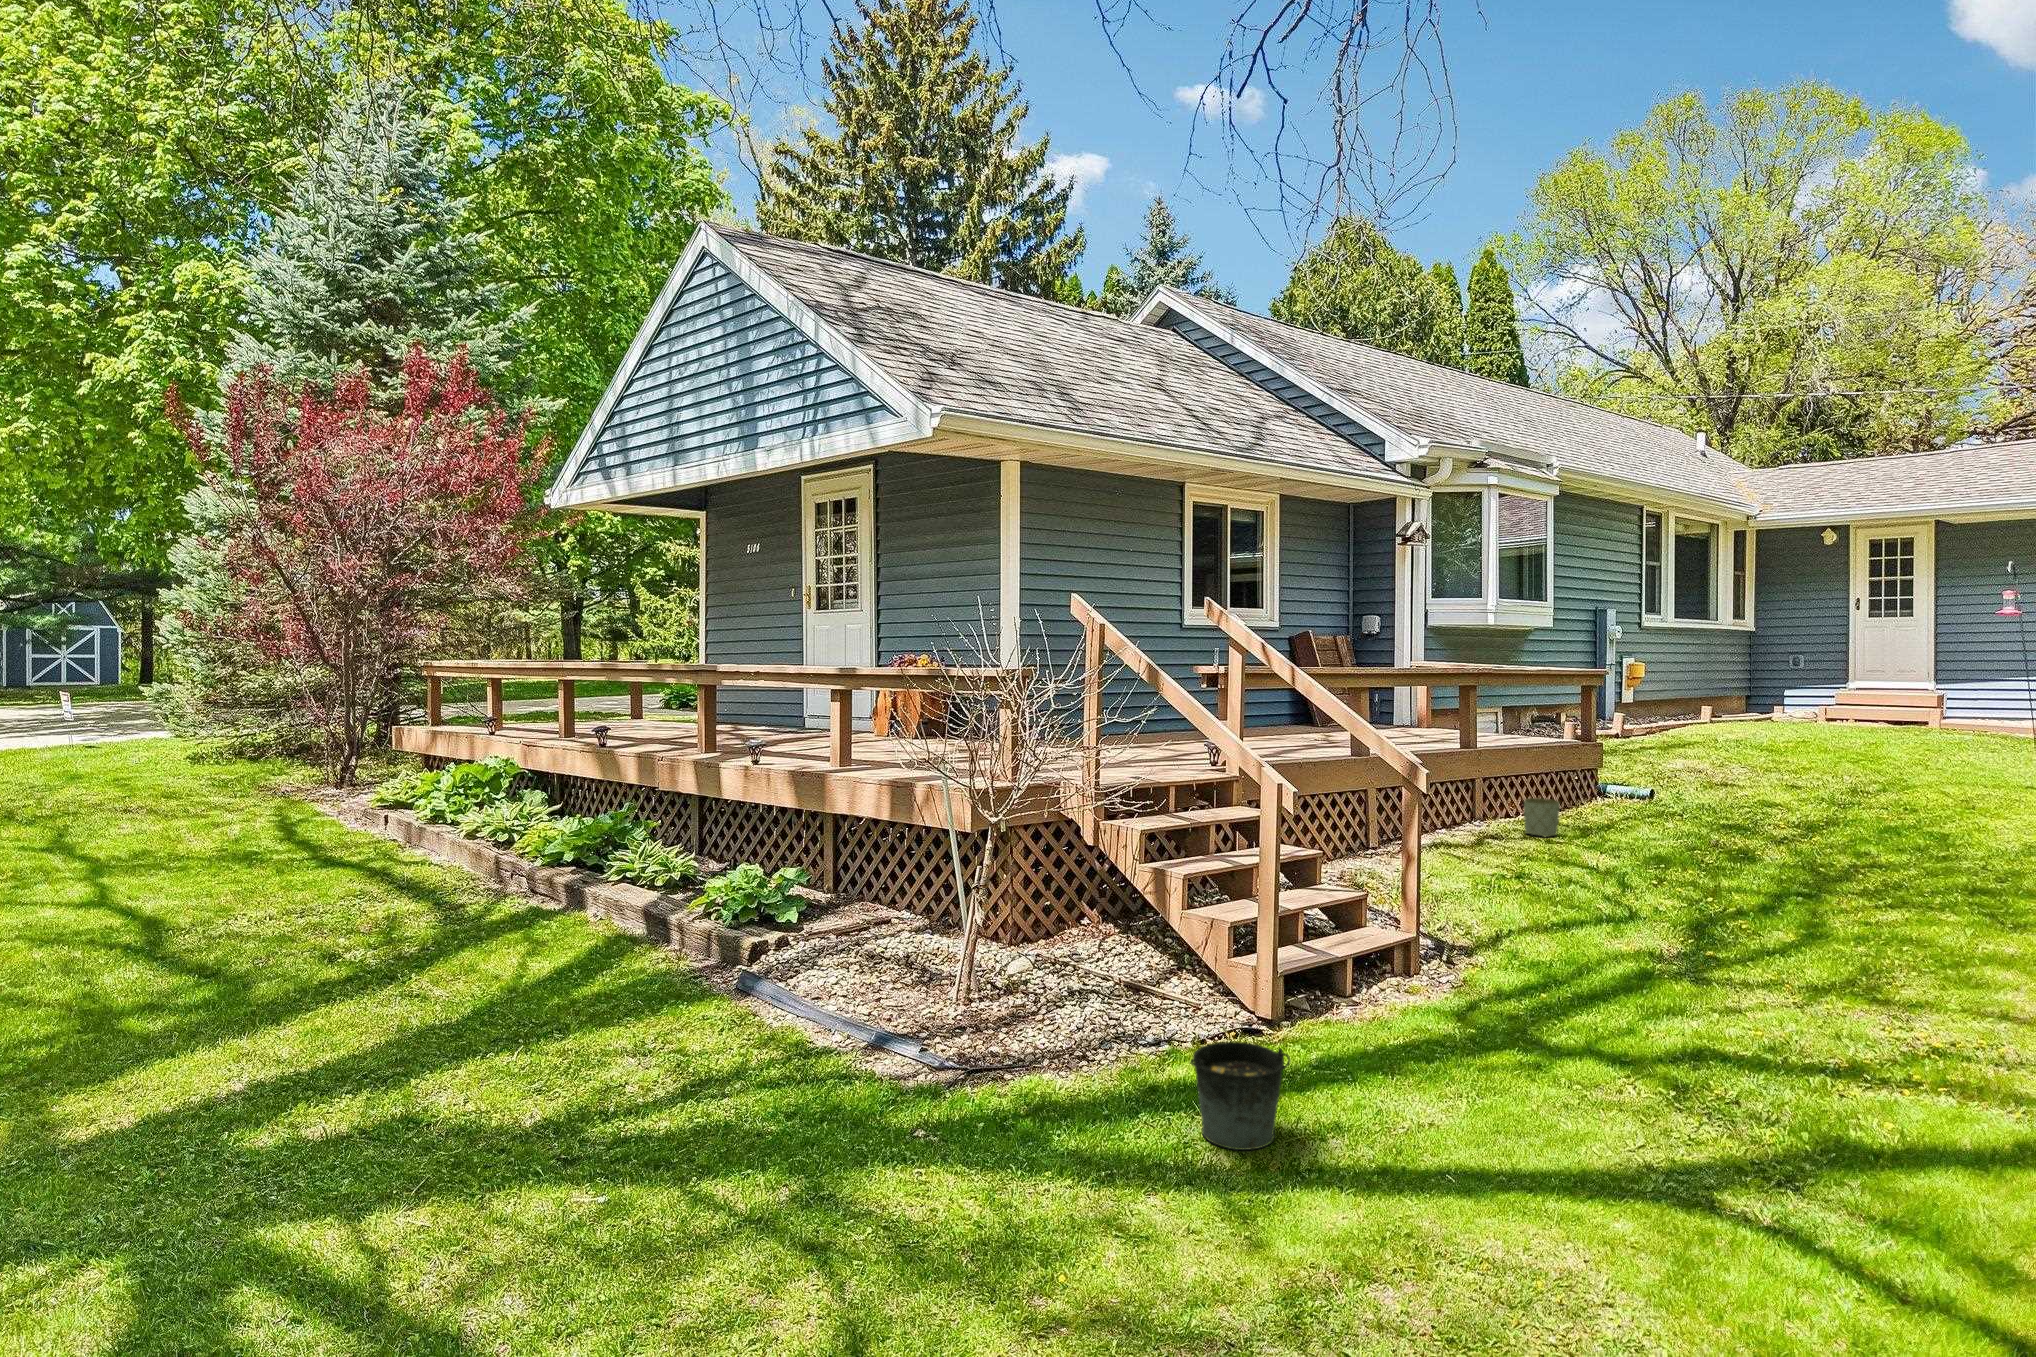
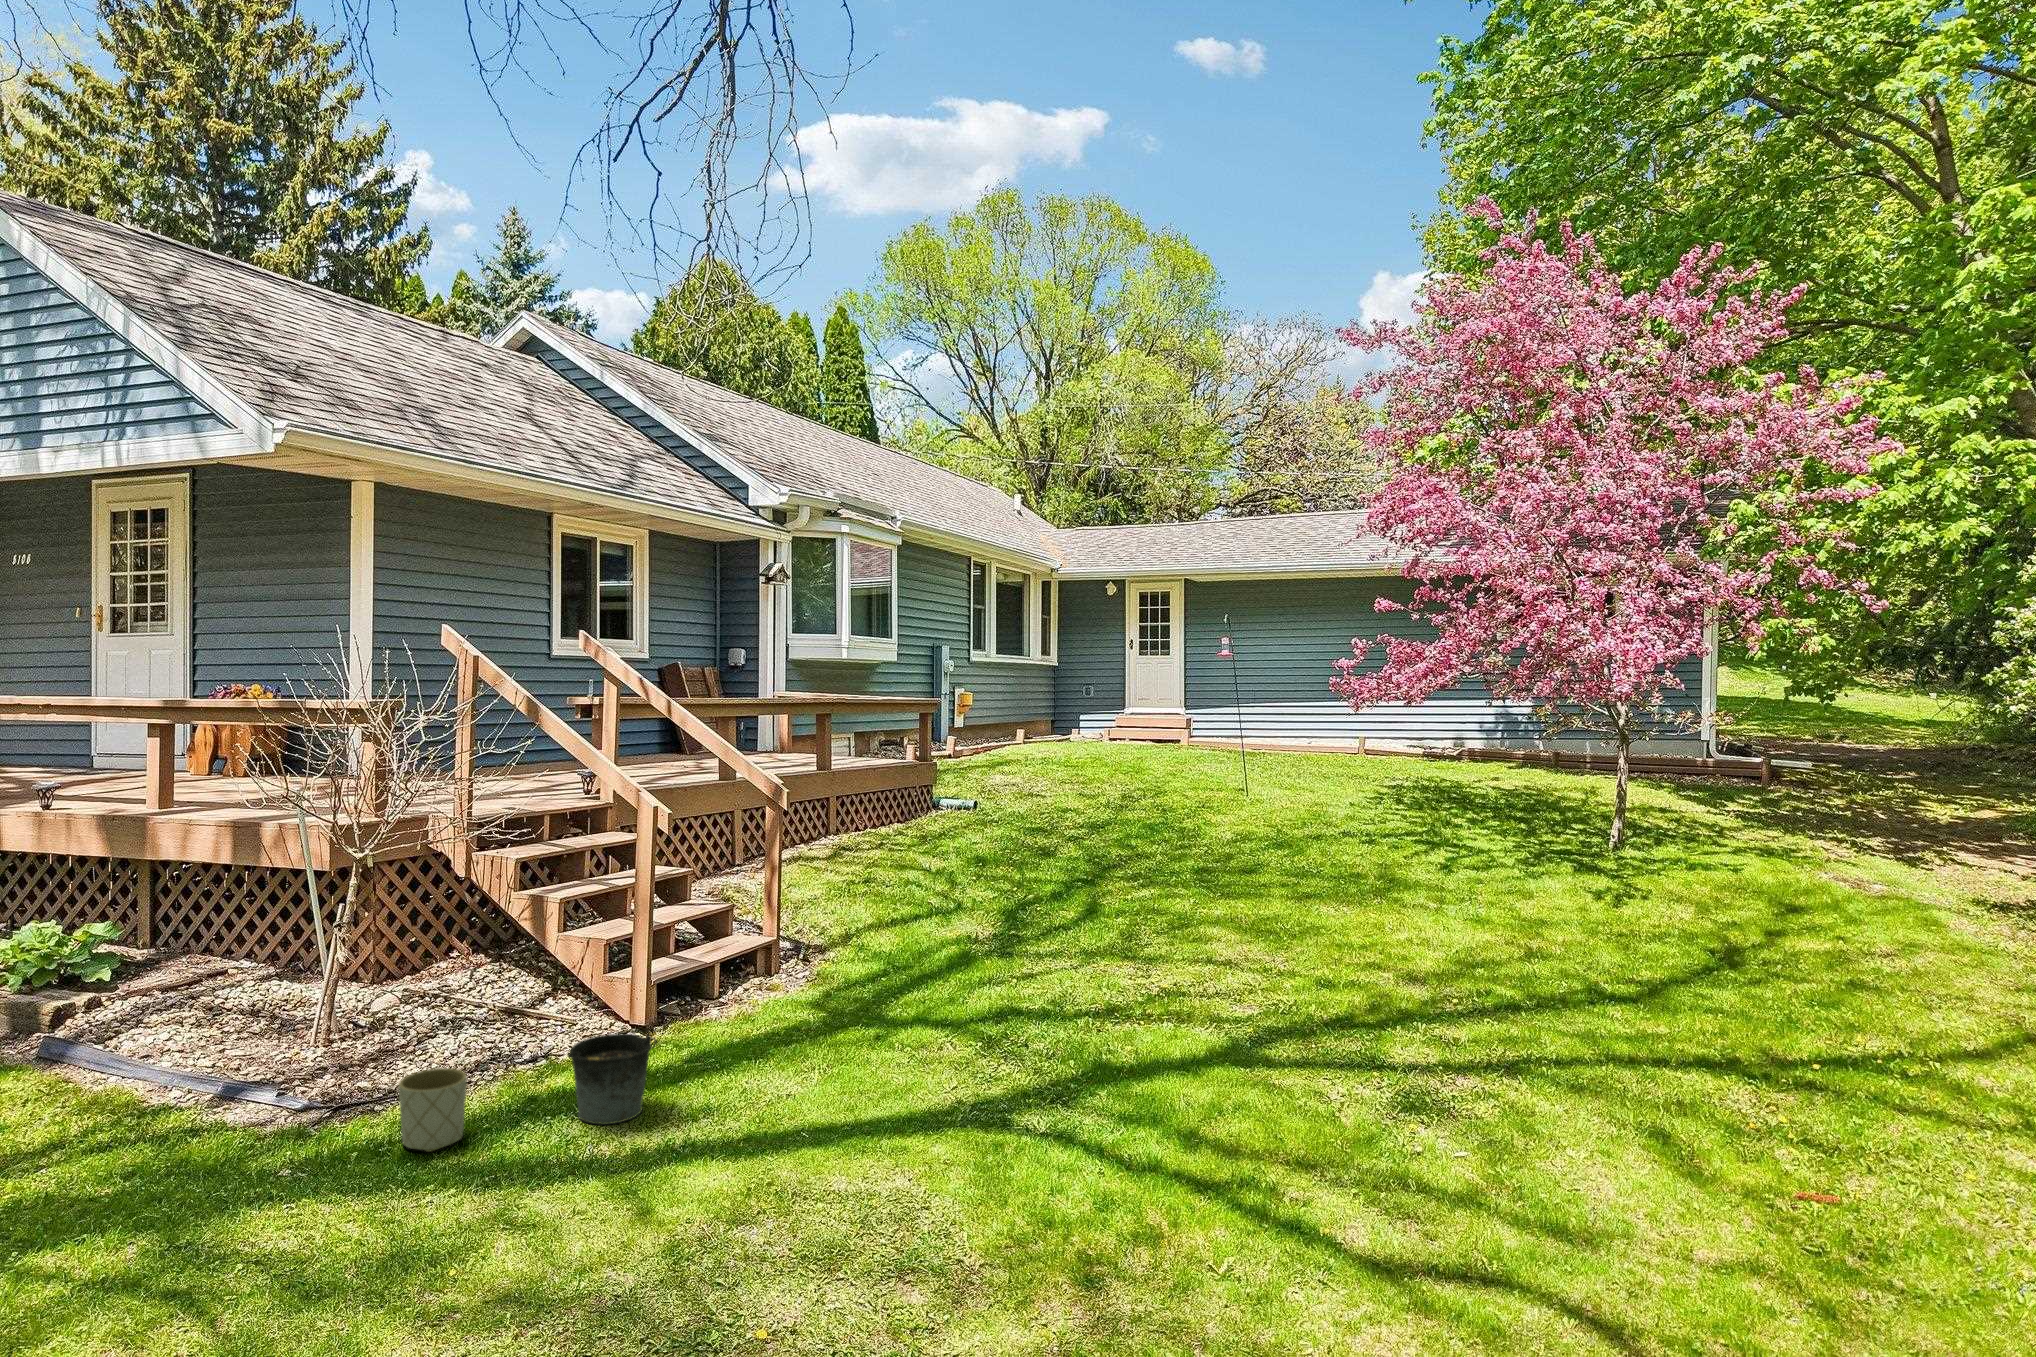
planter: present [1524,798,1560,837] -> present [399,1068,467,1152]

